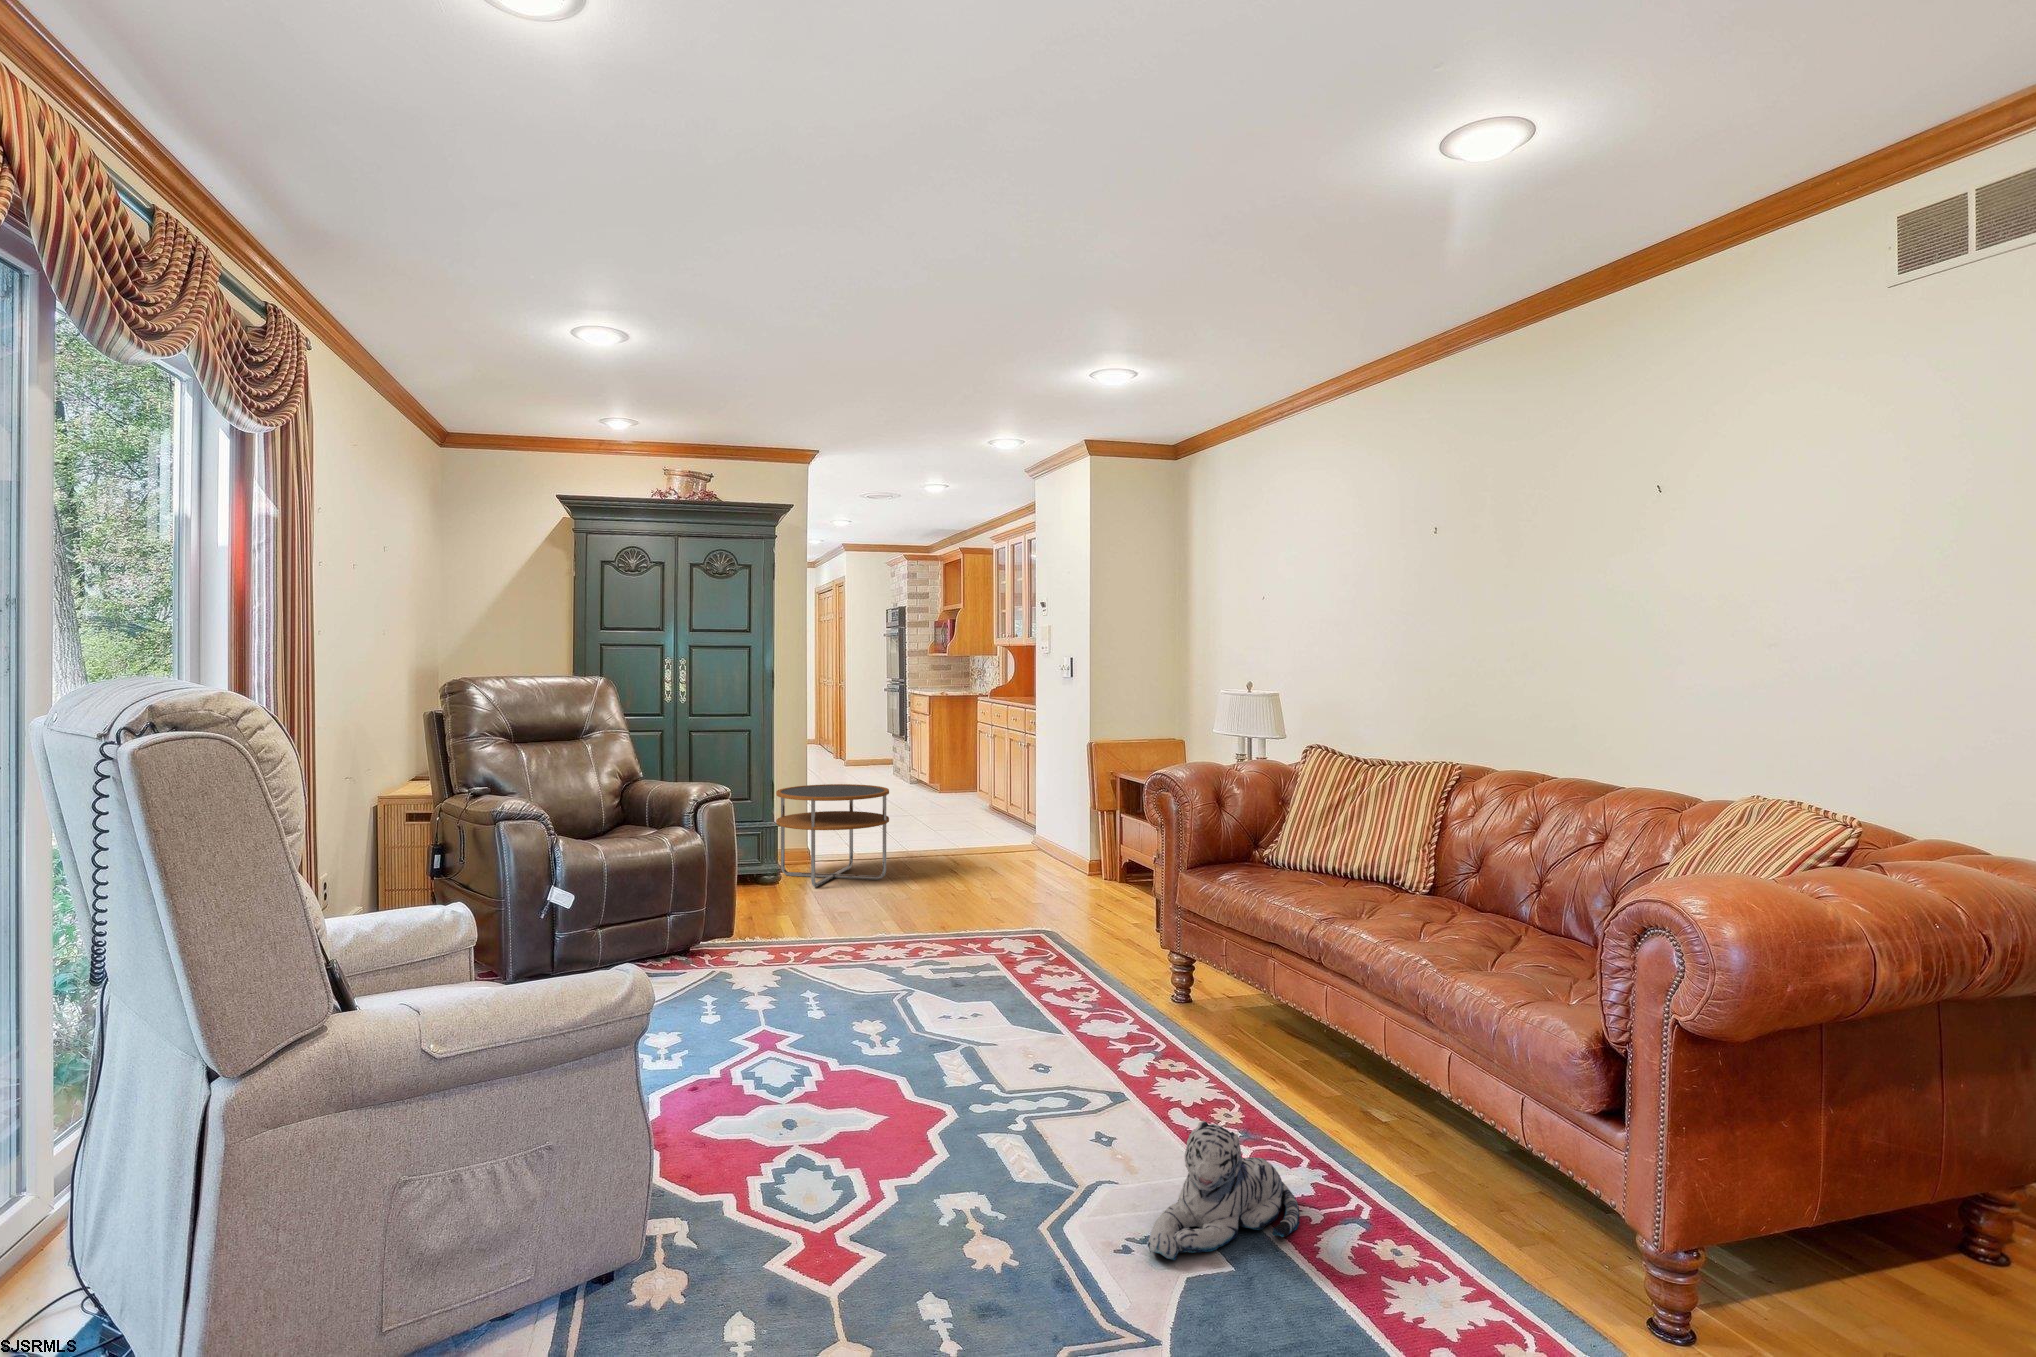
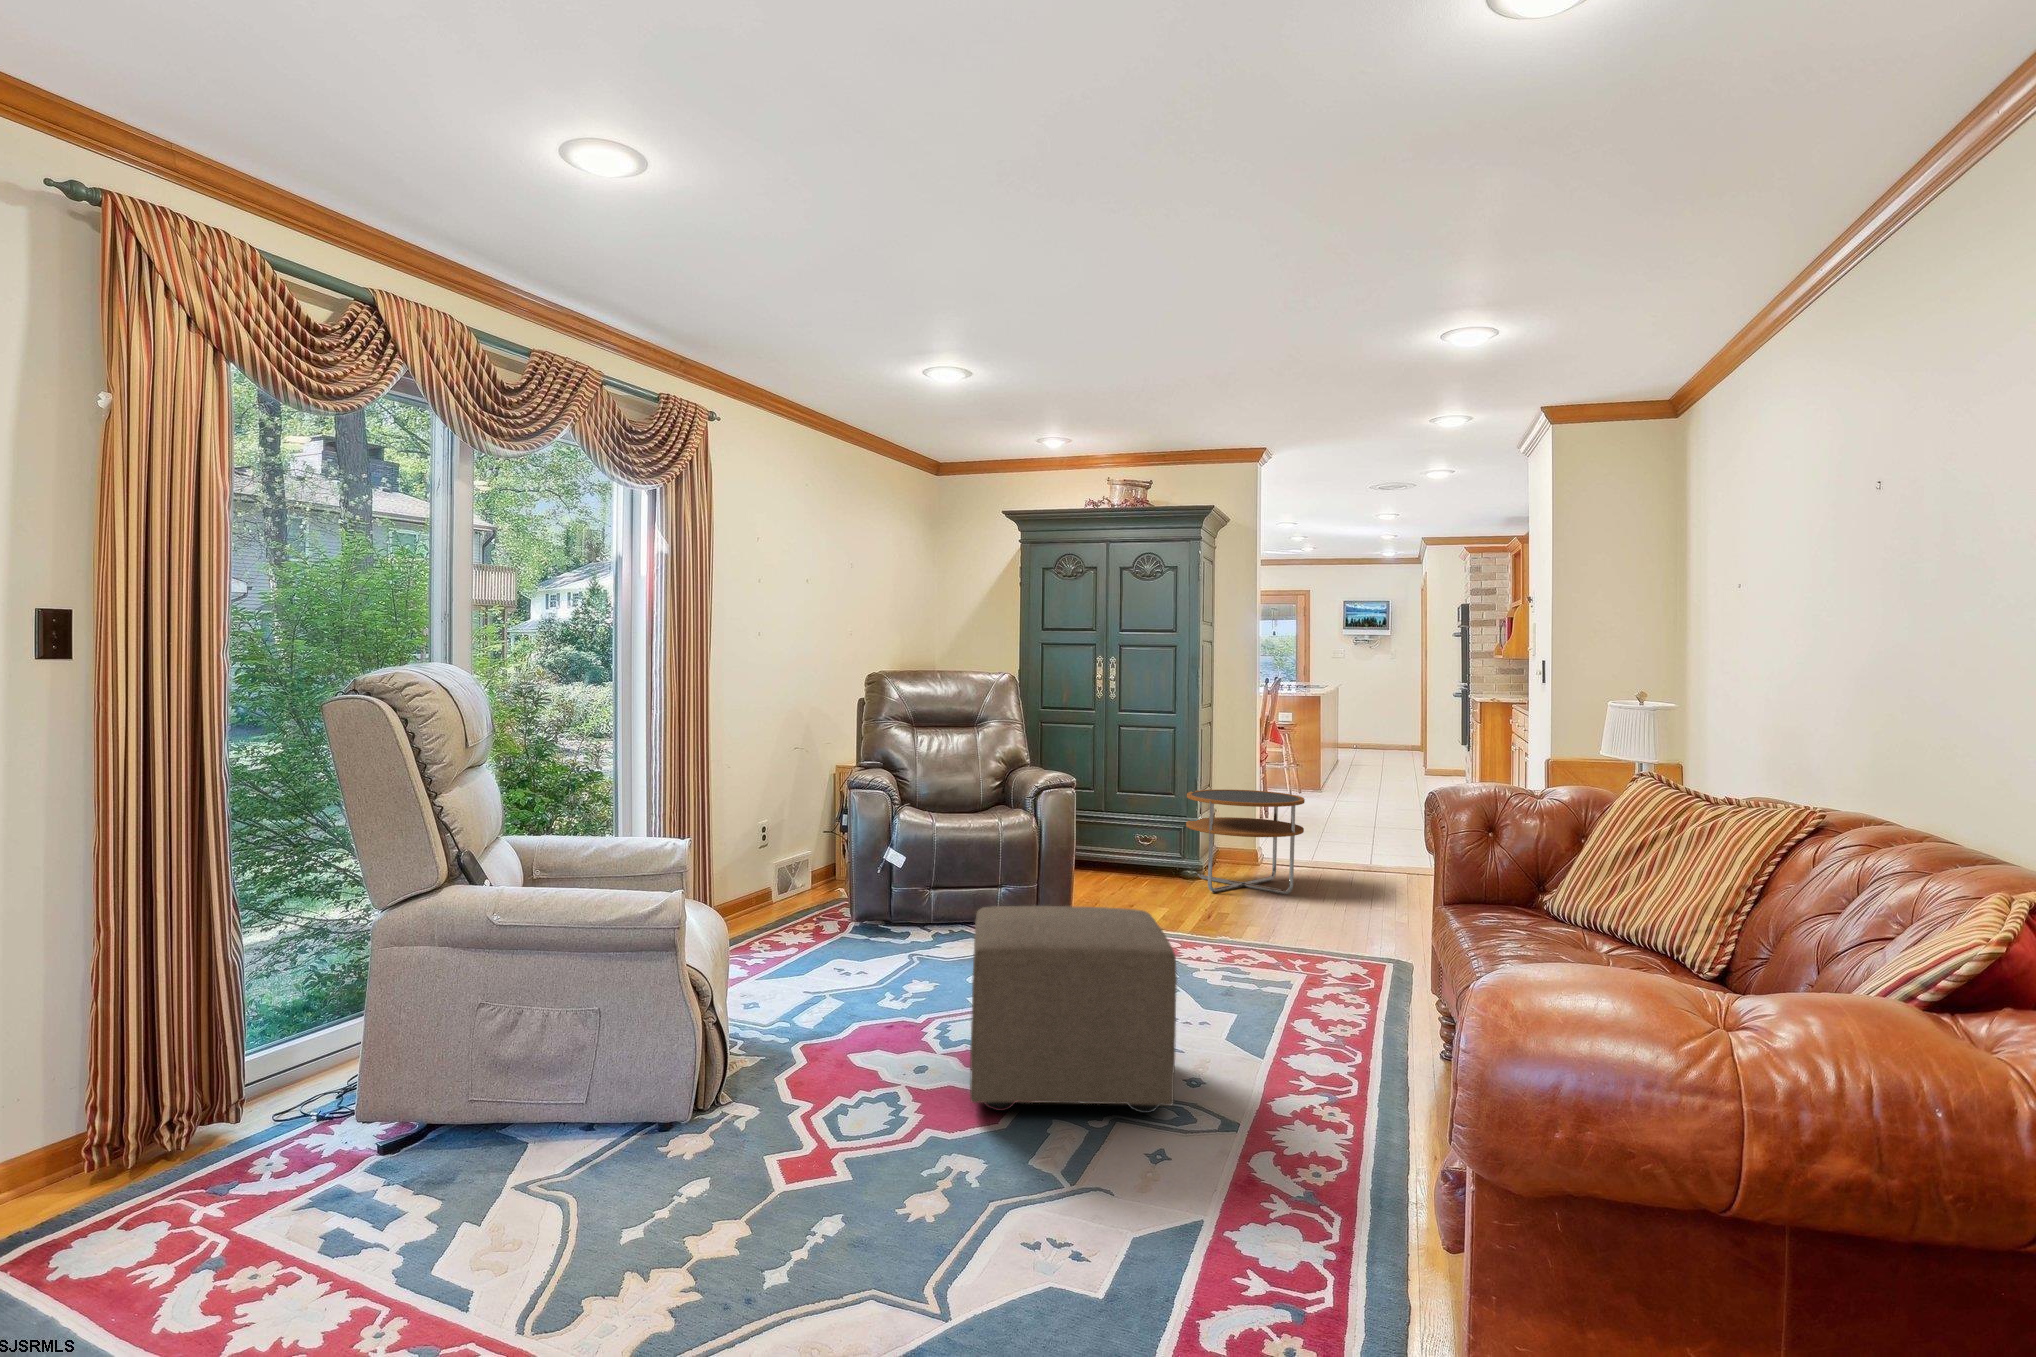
ottoman: none [813,911,1069,1139] -> present [970,906,1177,1113]
plush toy: present [1148,1121,1300,1260] -> none [1048,1141,1267,1290]

